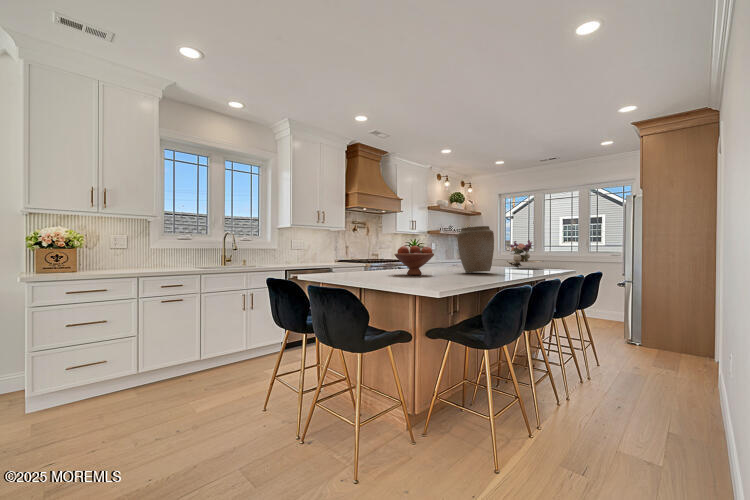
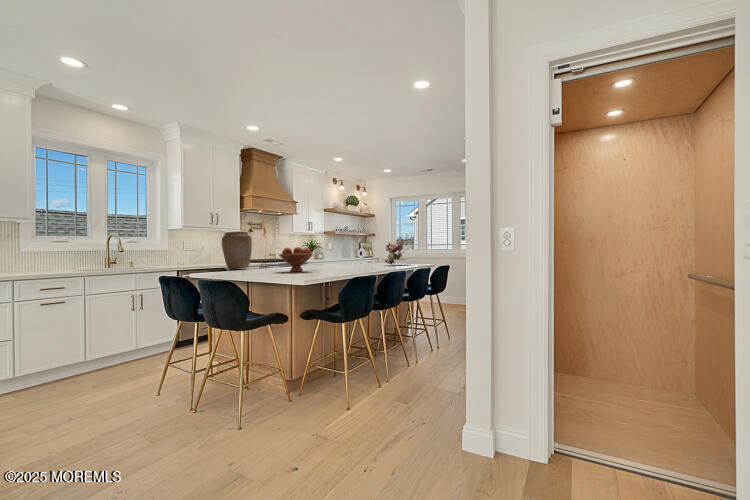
vase: present [457,226,494,272] -> present [222,232,252,269]

